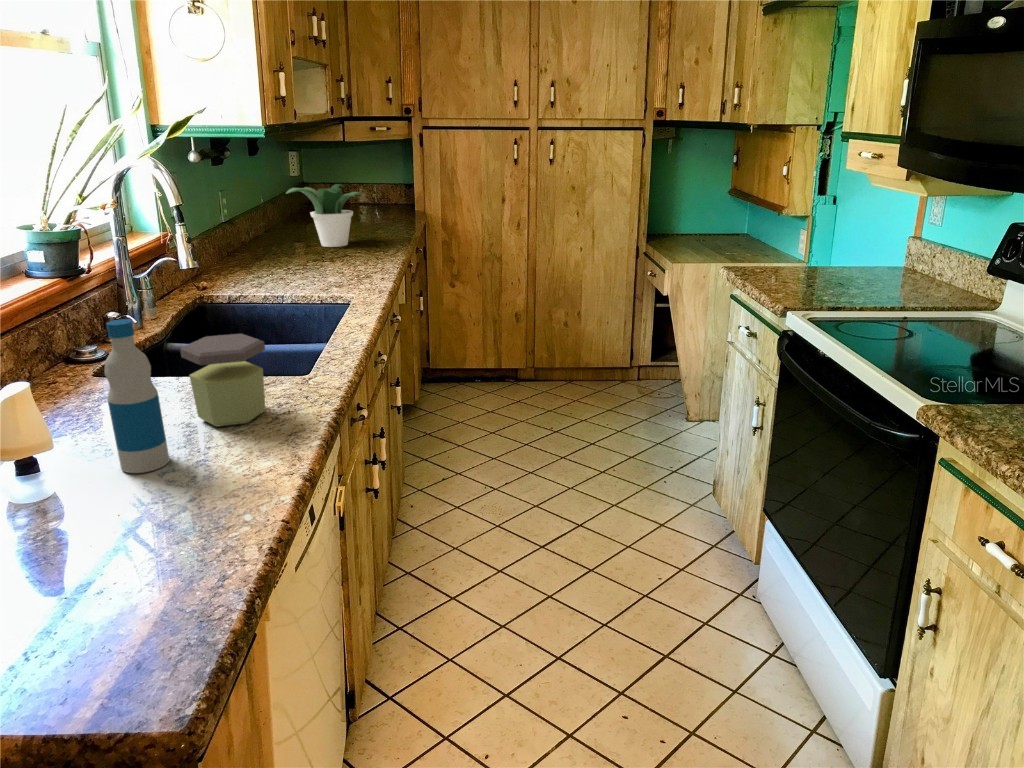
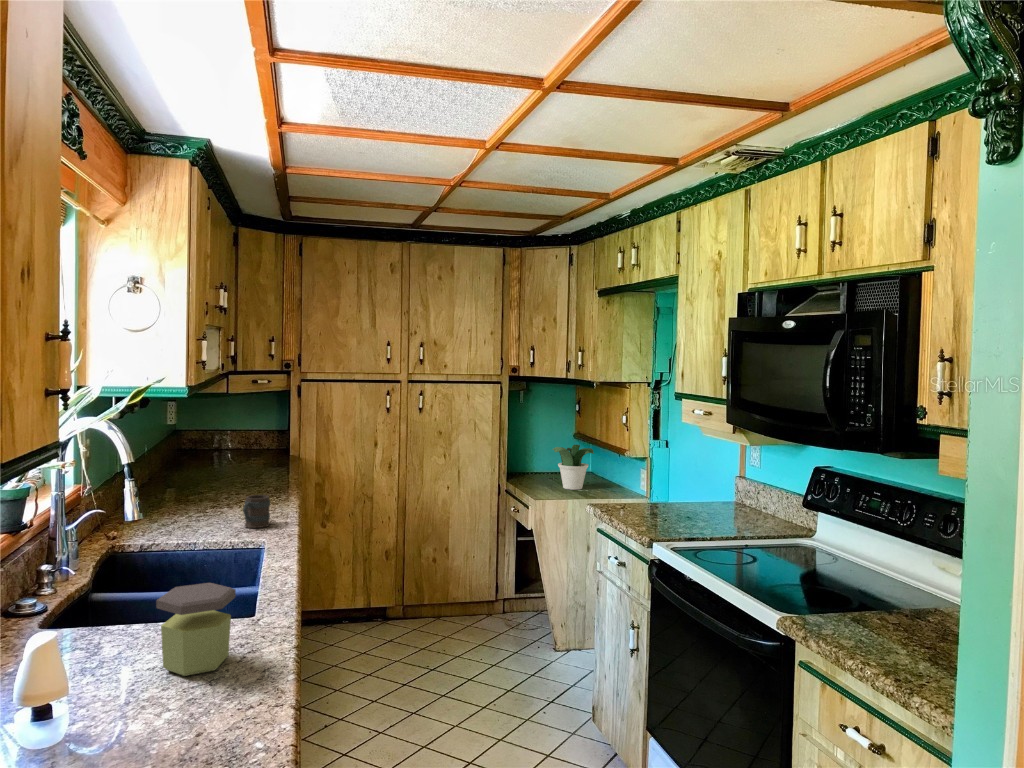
potted plant: present [286,184,362,247] -> present [552,445,594,490]
mug: none [333,249,364,284] -> present [243,495,270,528]
bottle: present [105,319,169,473] -> none [102,574,151,728]

